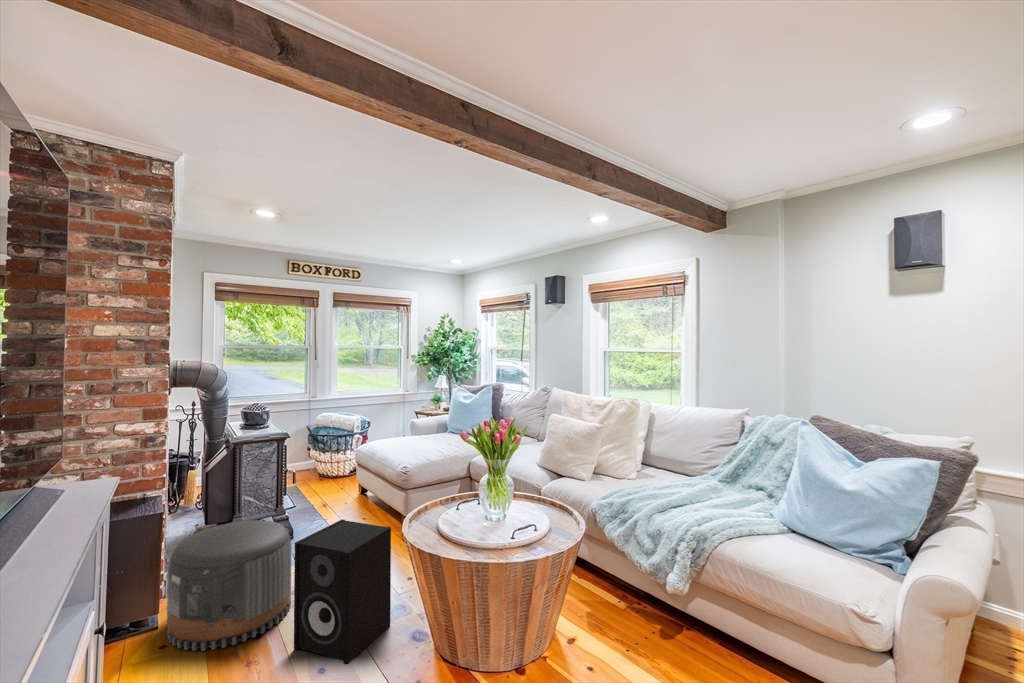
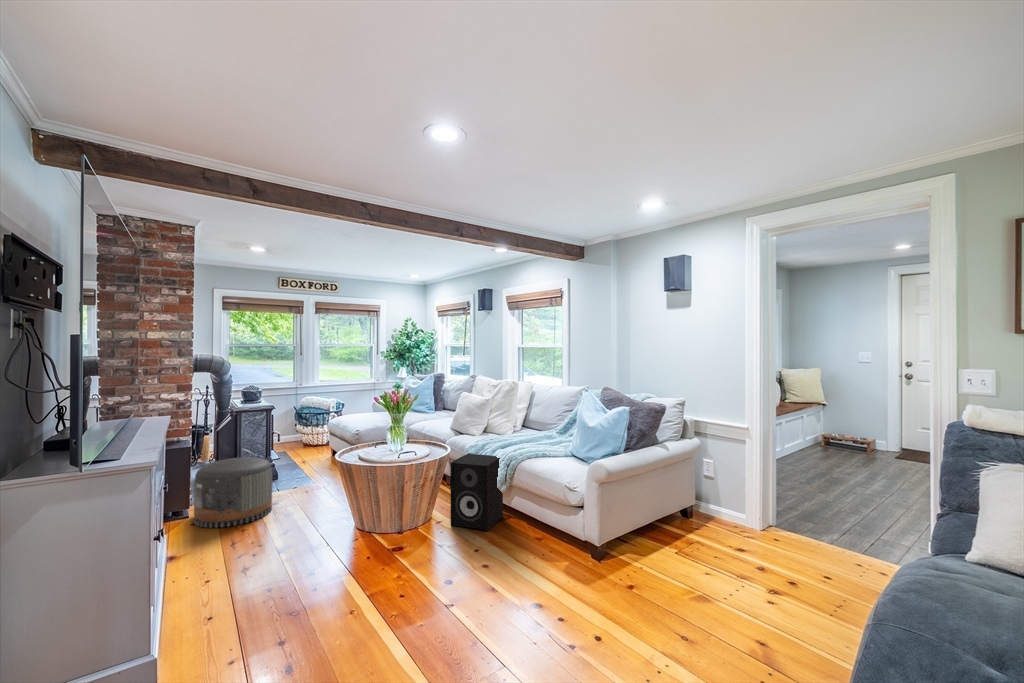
speaker: present [294,520,391,664] -> present [450,453,503,531]

